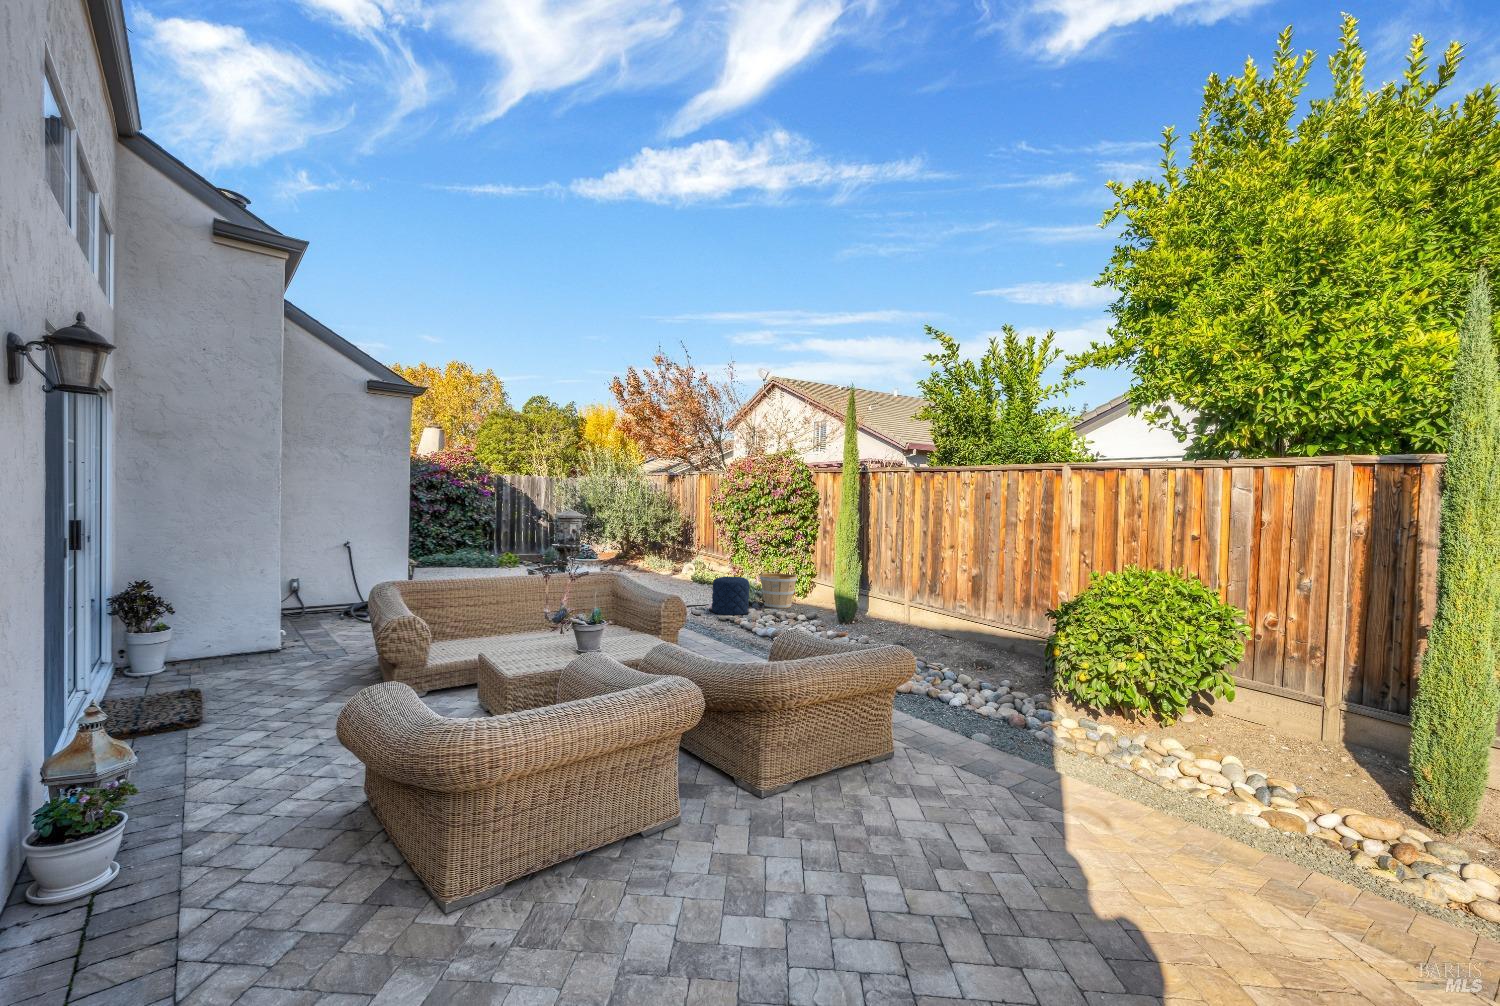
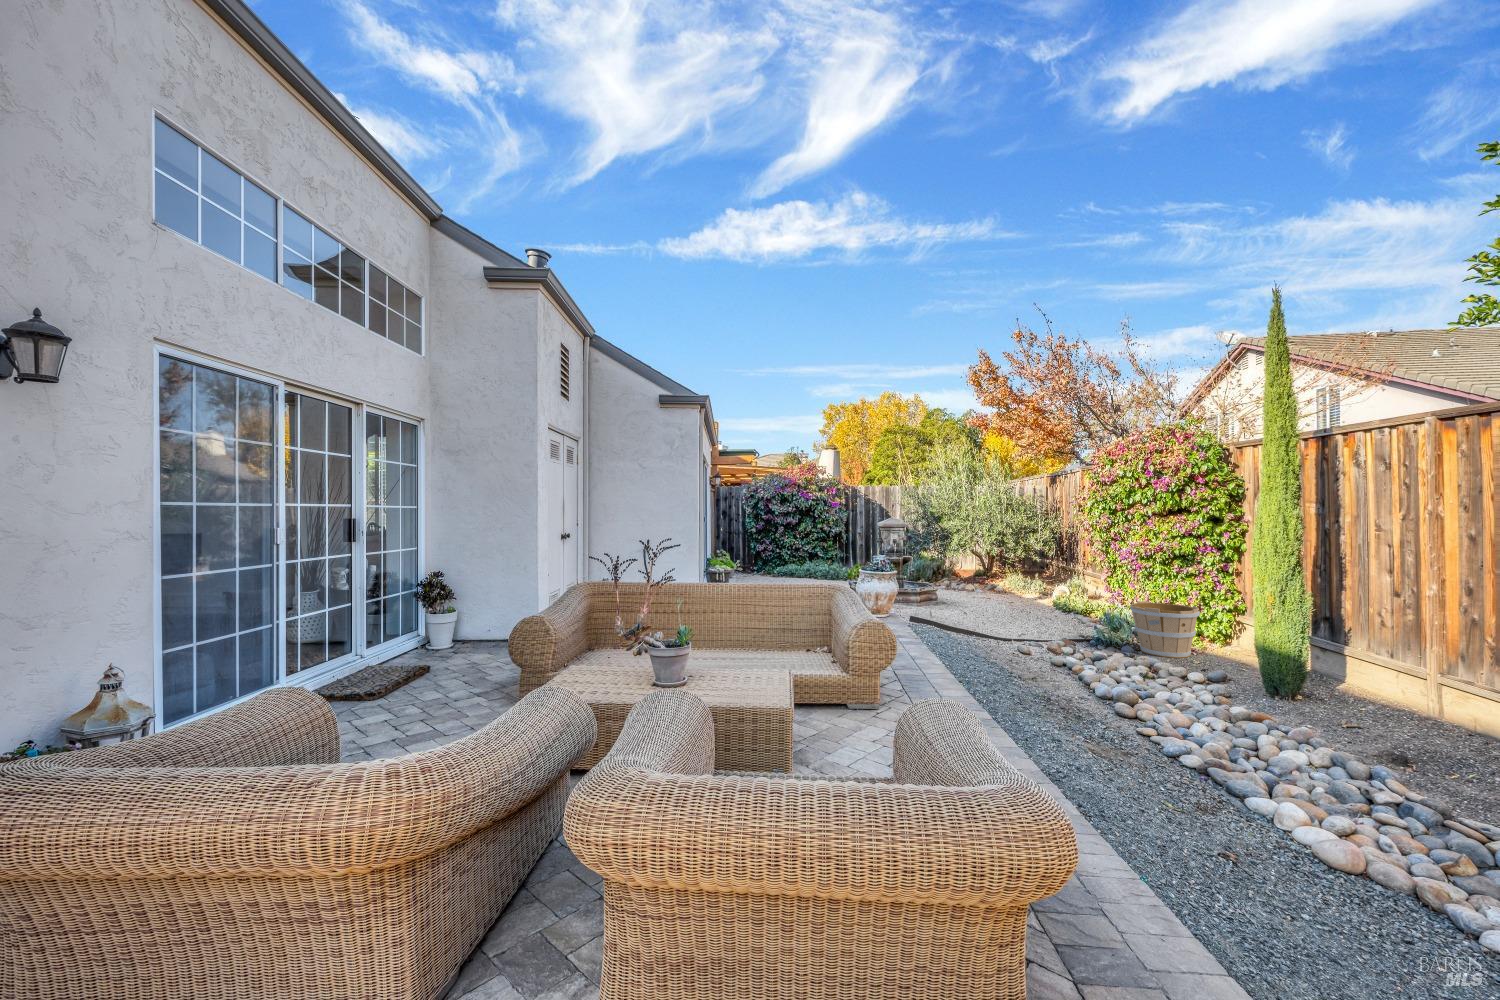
pouf: present [712,577,749,615] -> none [1042,604,1101,660]

